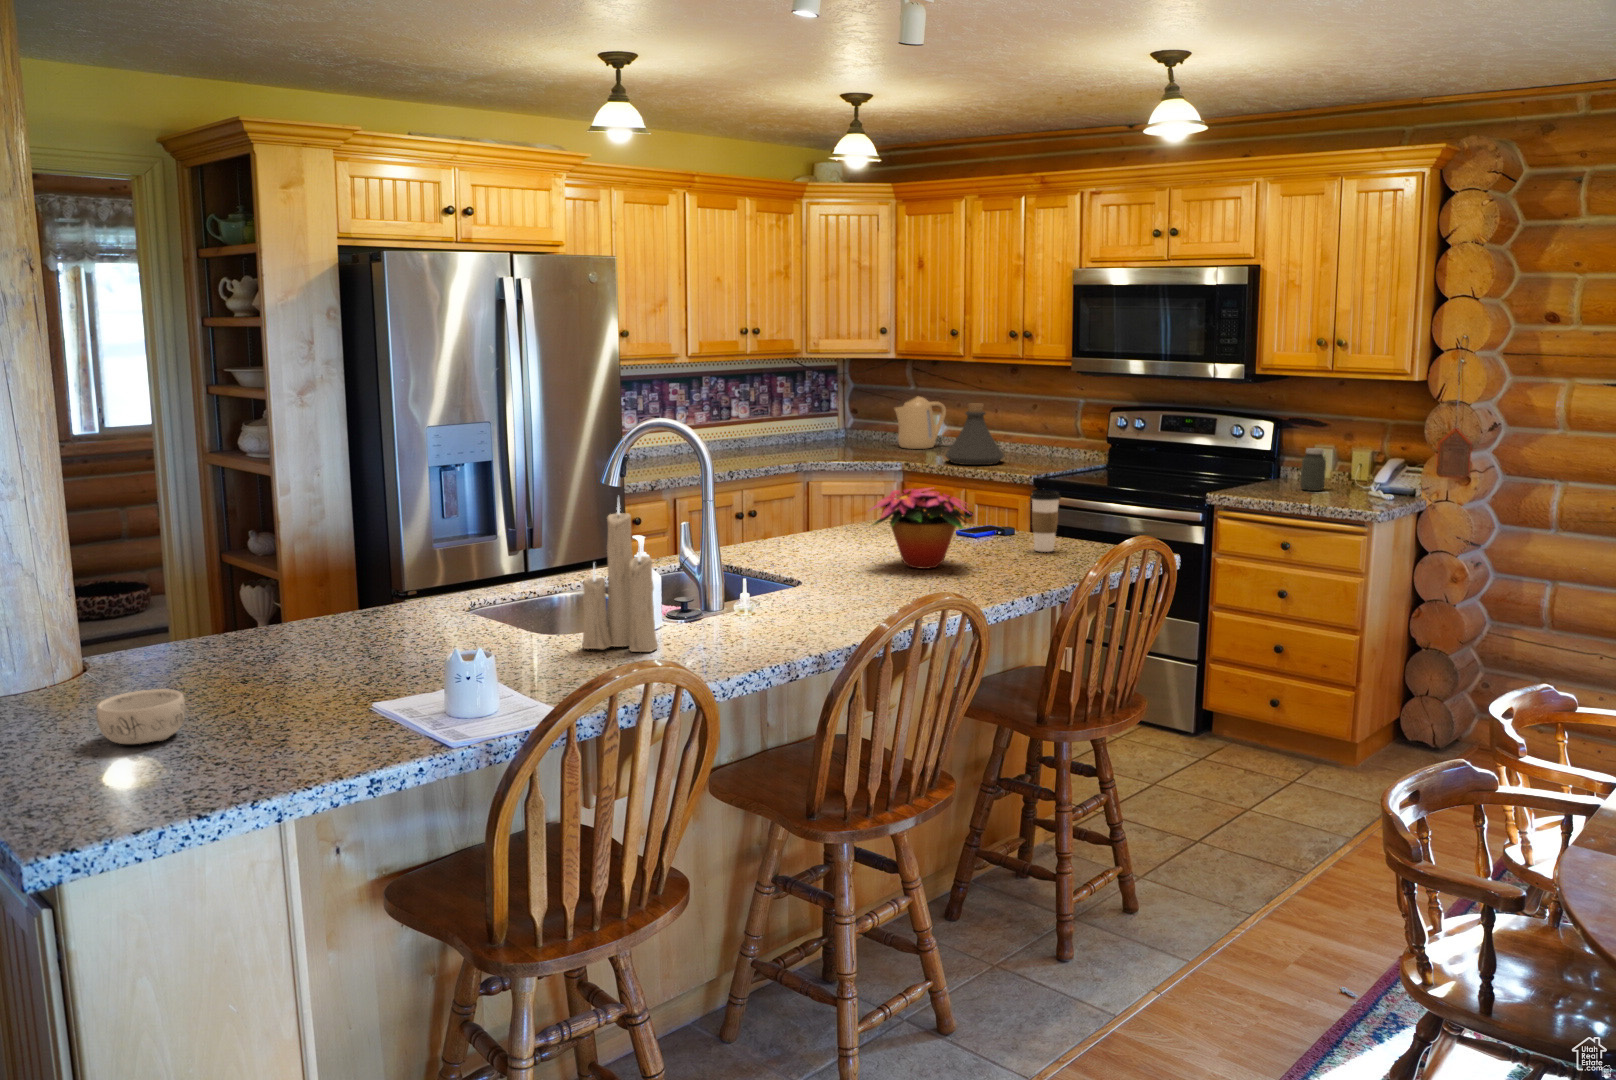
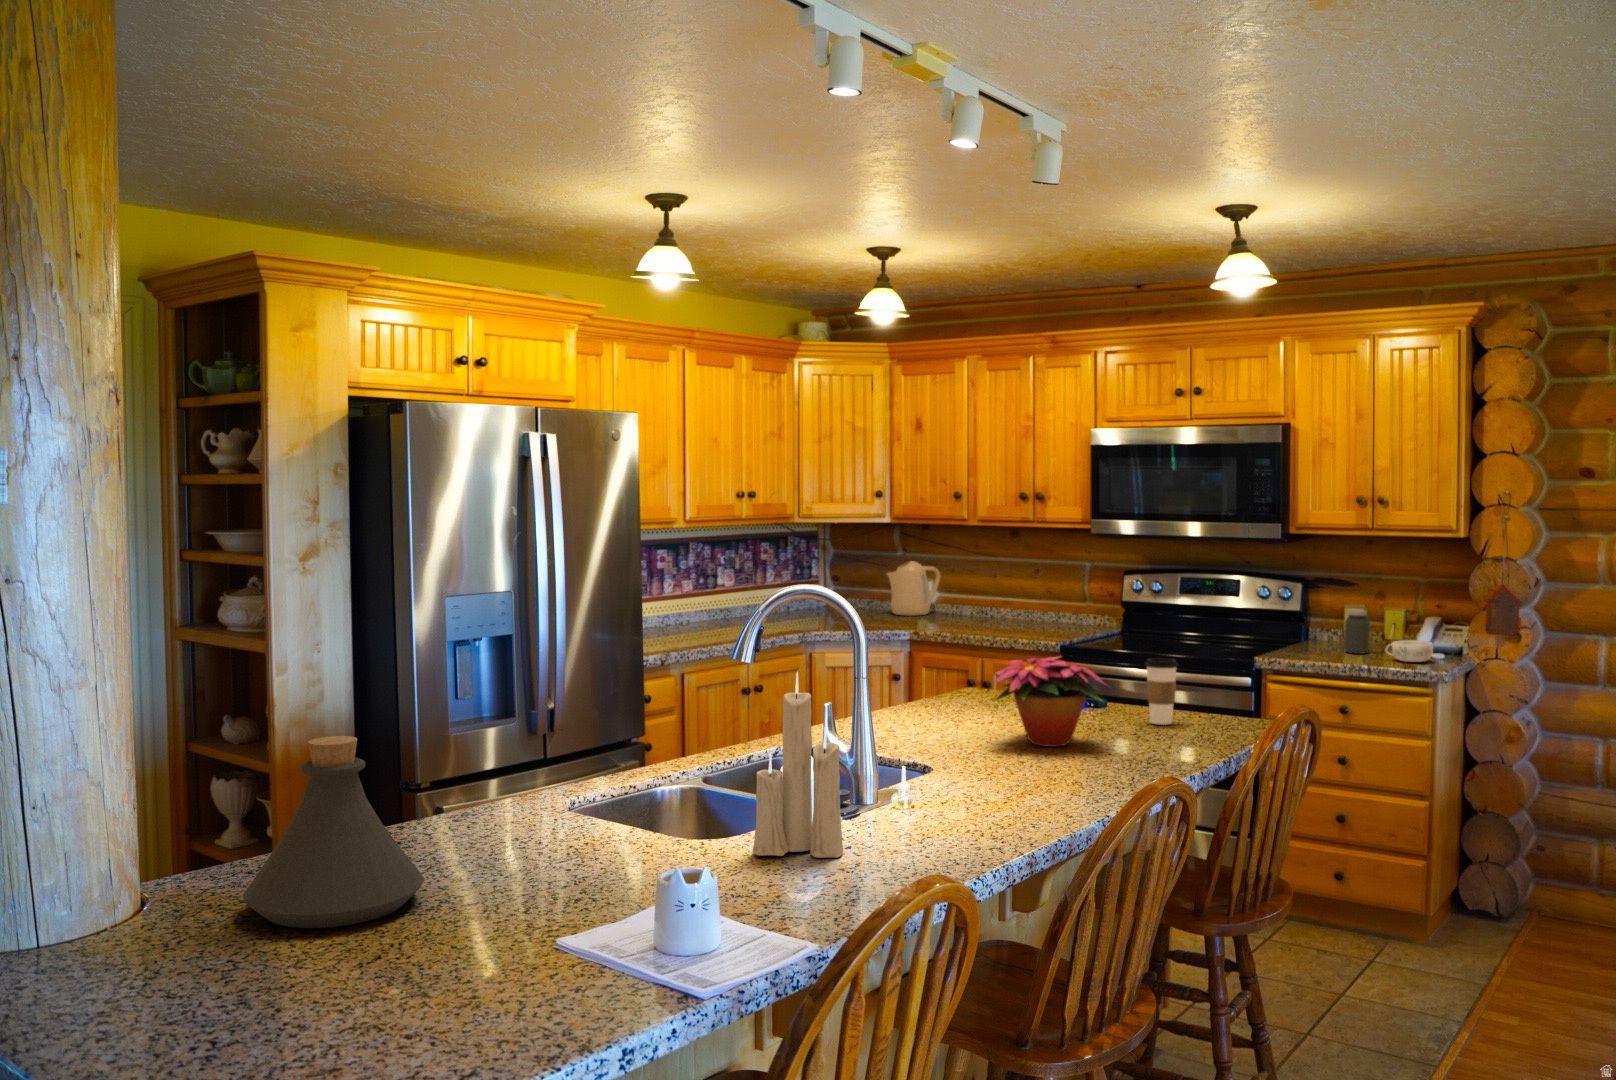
bottle: present [945,404,1004,465] -> present [243,736,425,928]
decorative bowl: present [96,689,186,744] -> present [1386,640,1433,662]

